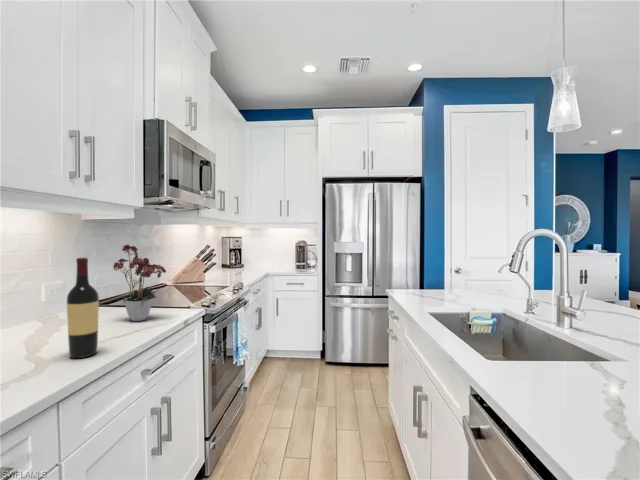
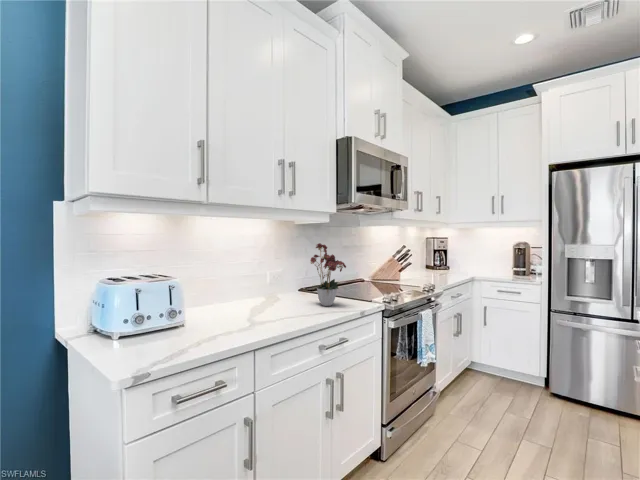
wine bottle: present [67,258,99,358] -> none [269,252,287,324]

